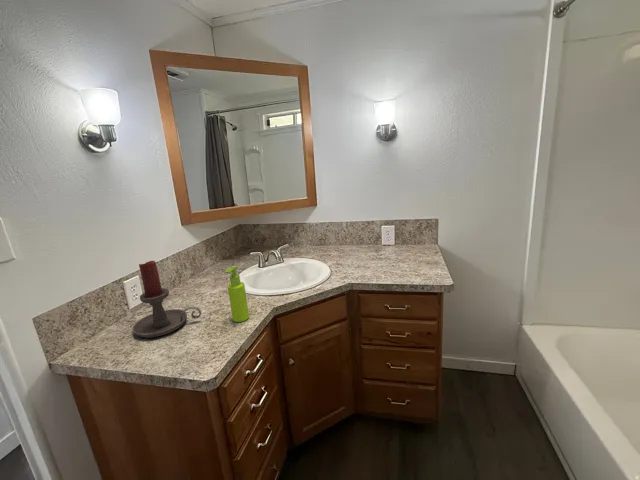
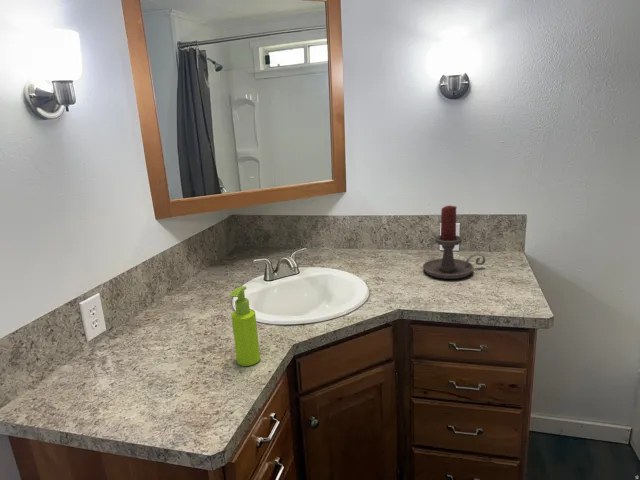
candle holder: present [133,261,201,338] -> present [423,206,485,279]

